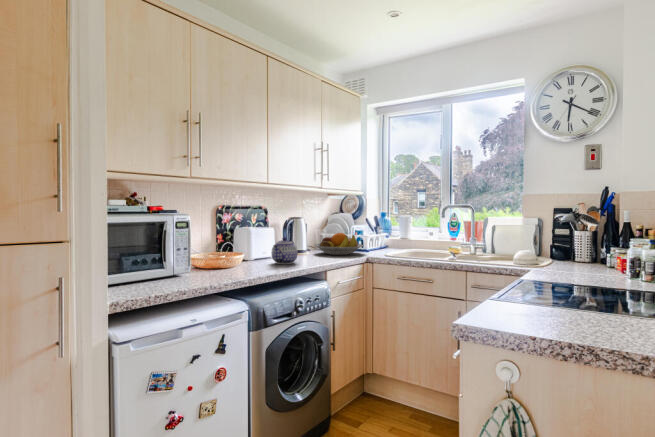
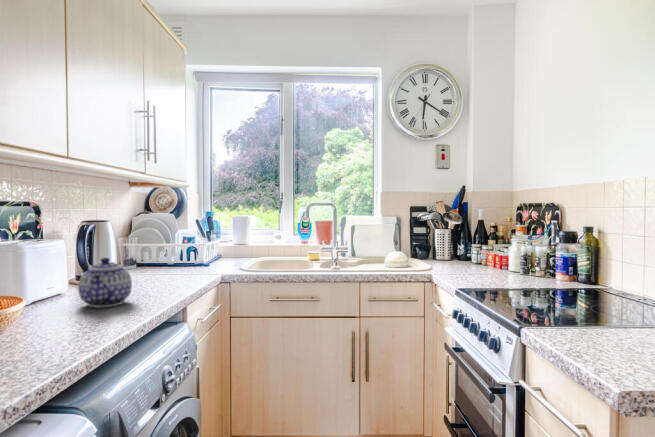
fruit bowl: present [314,233,363,255] -> none [128,242,208,277]

